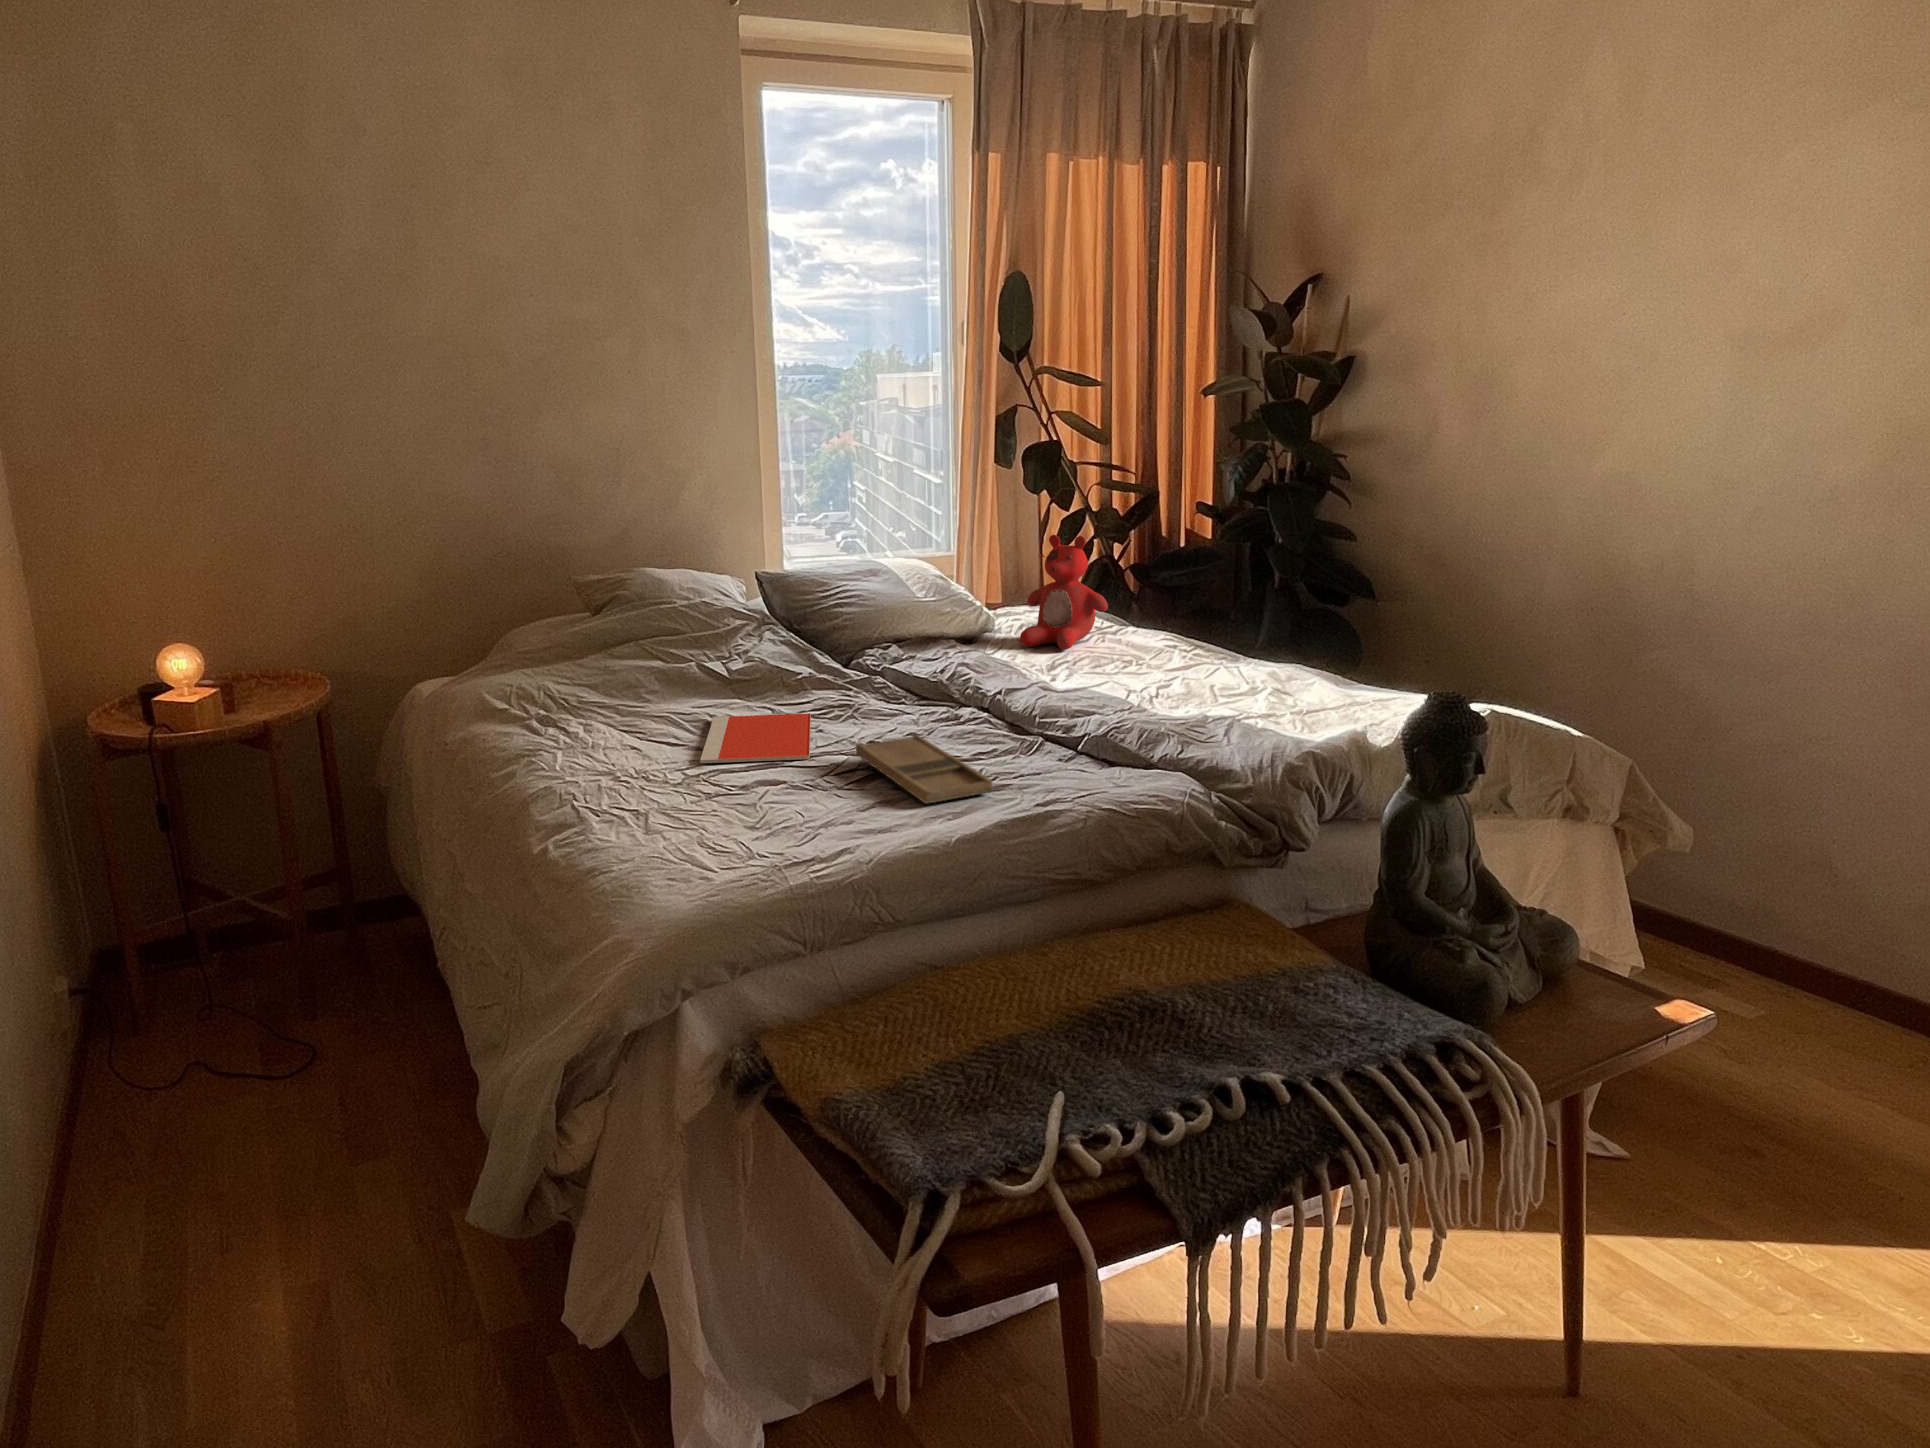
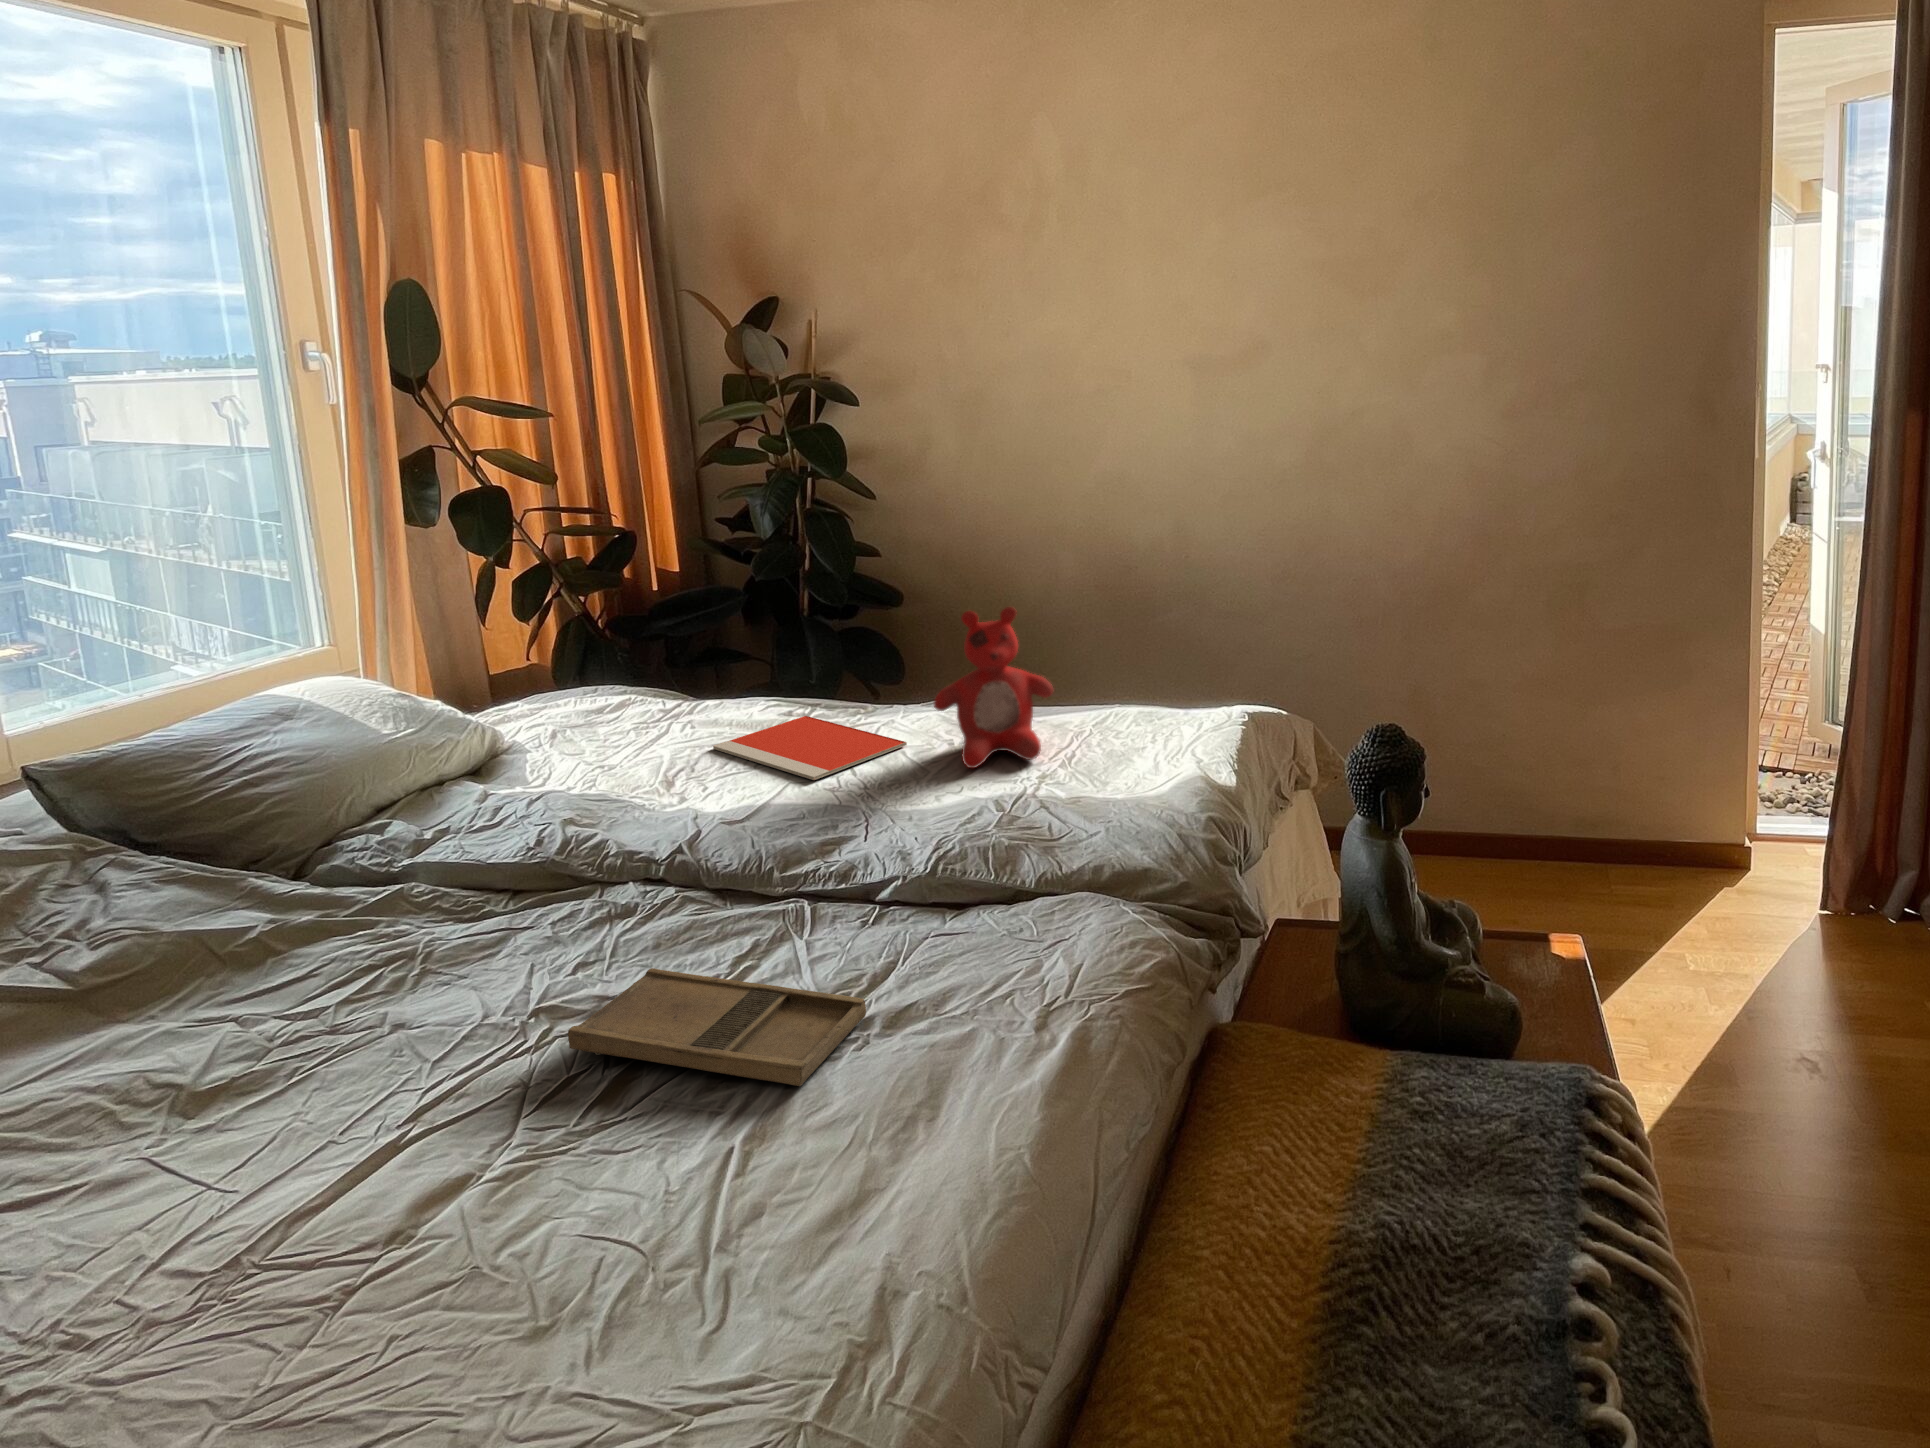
stuffed bear: present [1020,535,1108,650] -> present [934,607,1053,768]
notebook: present [700,713,811,763] -> present [713,716,907,780]

